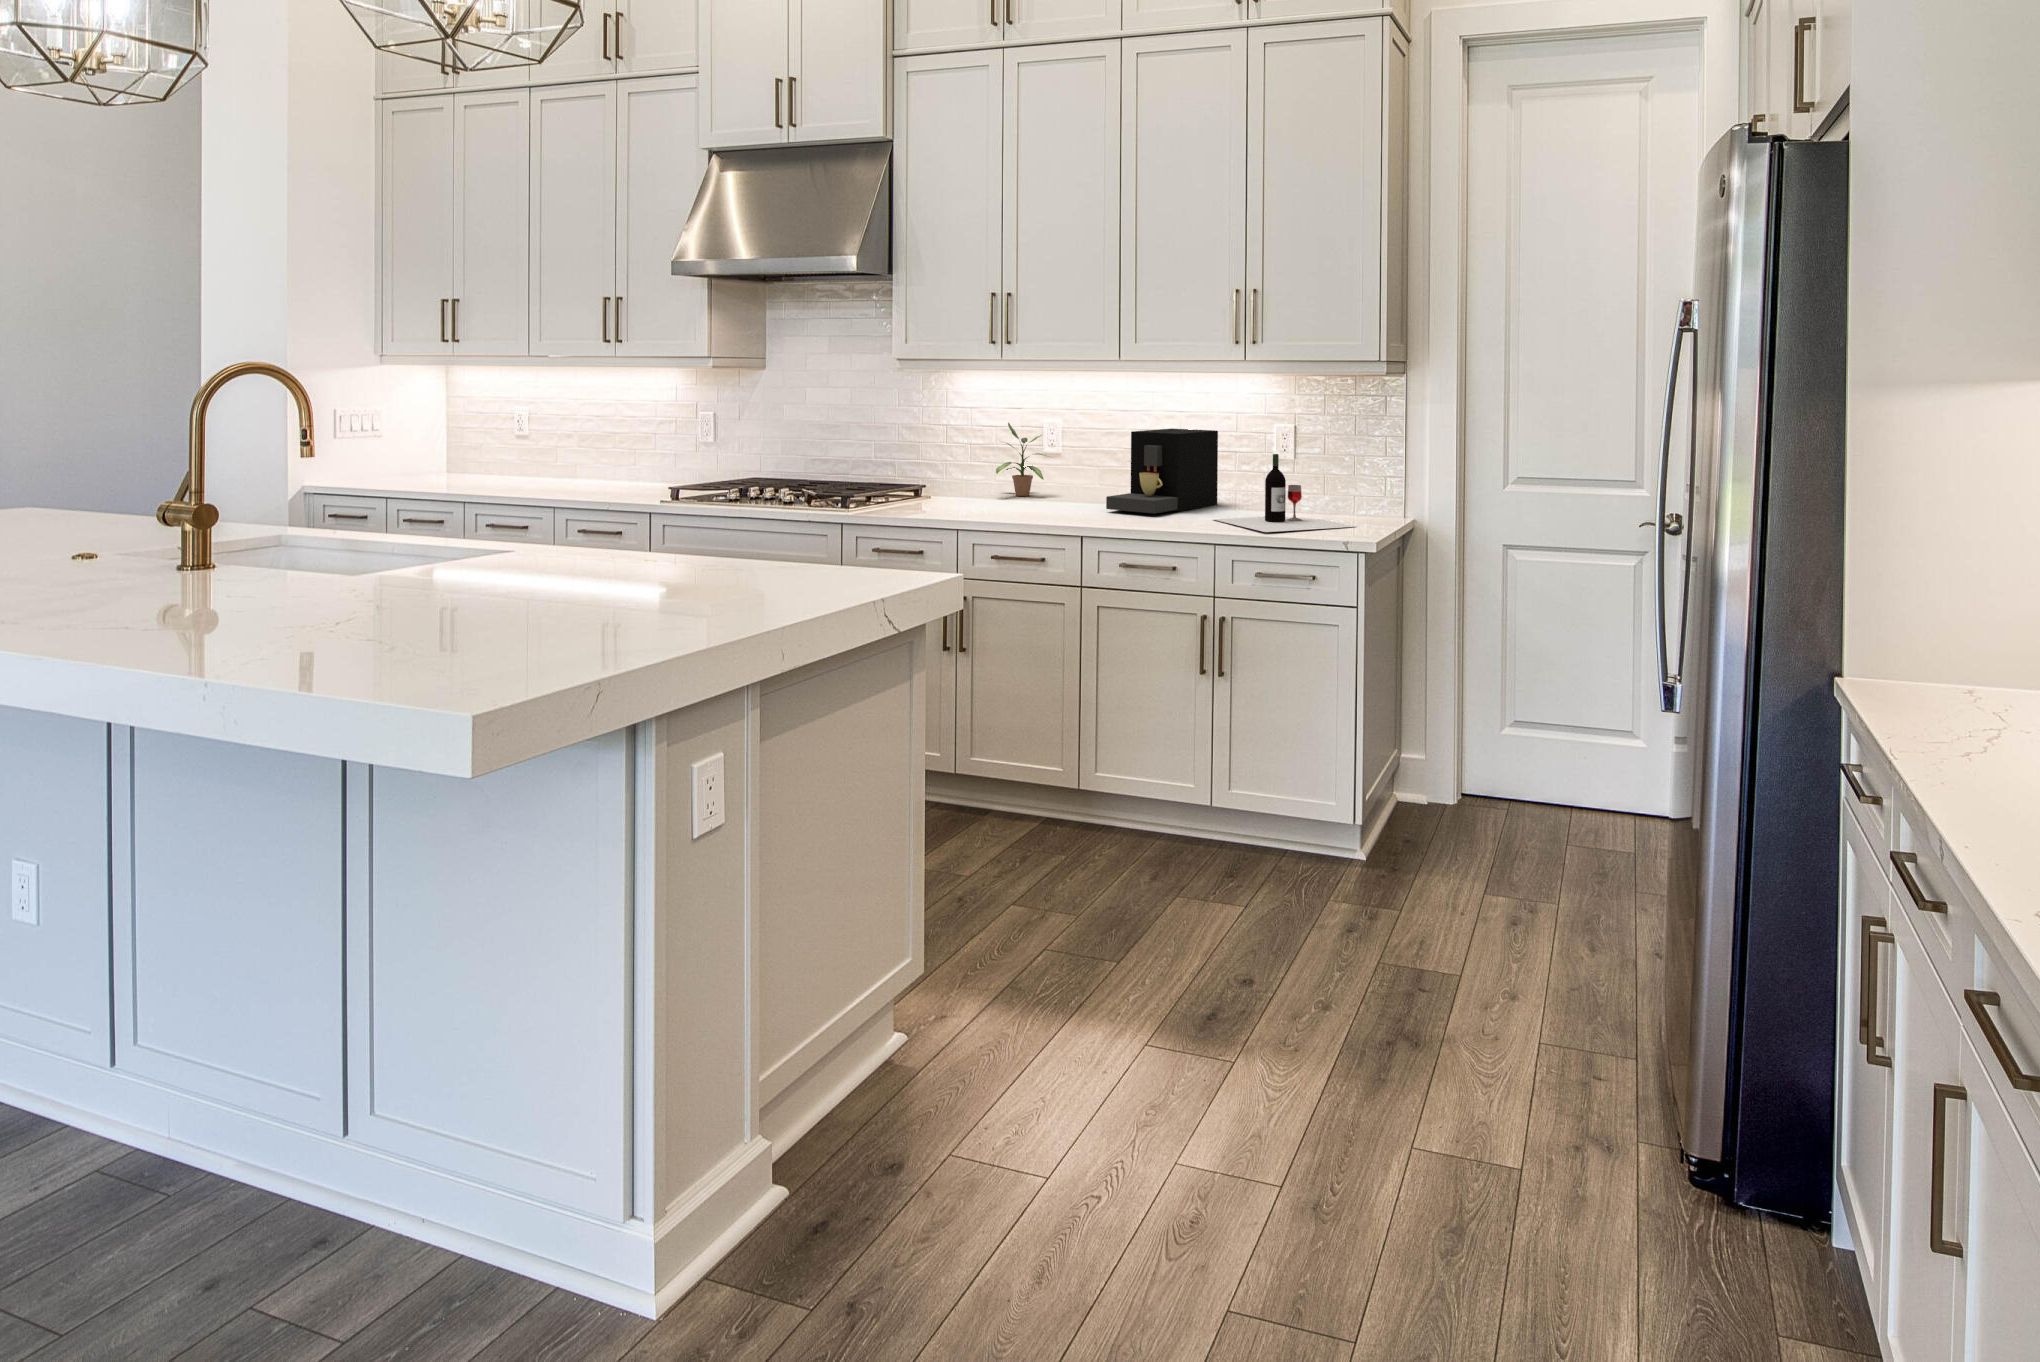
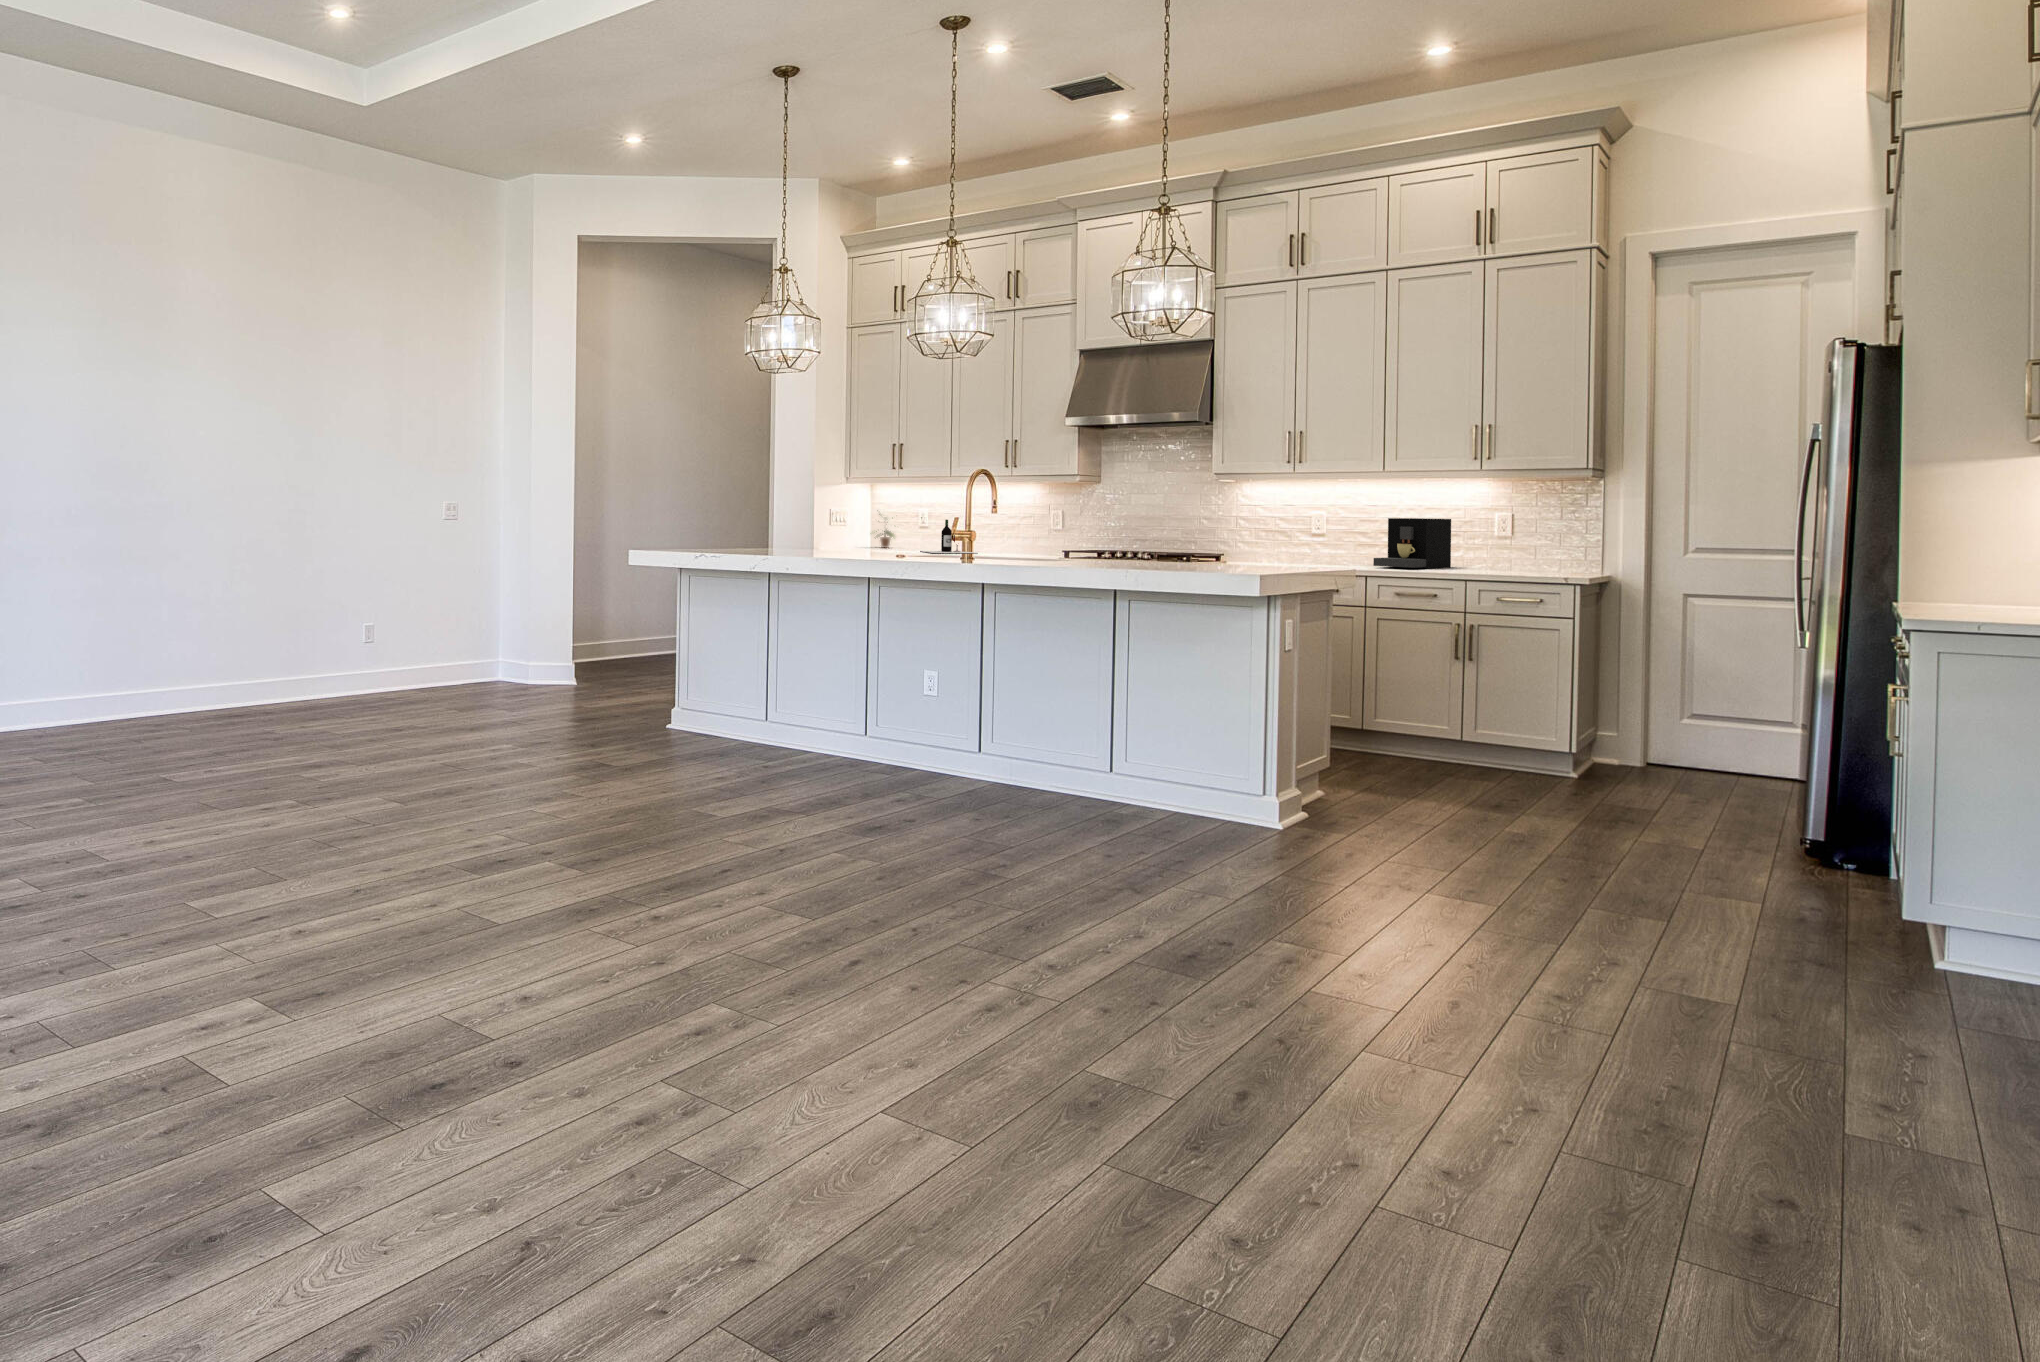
potted plant: present [996,423,1049,496] -> present [876,530,894,548]
wine bottle: present [1214,454,1355,532] -> present [922,520,976,553]

